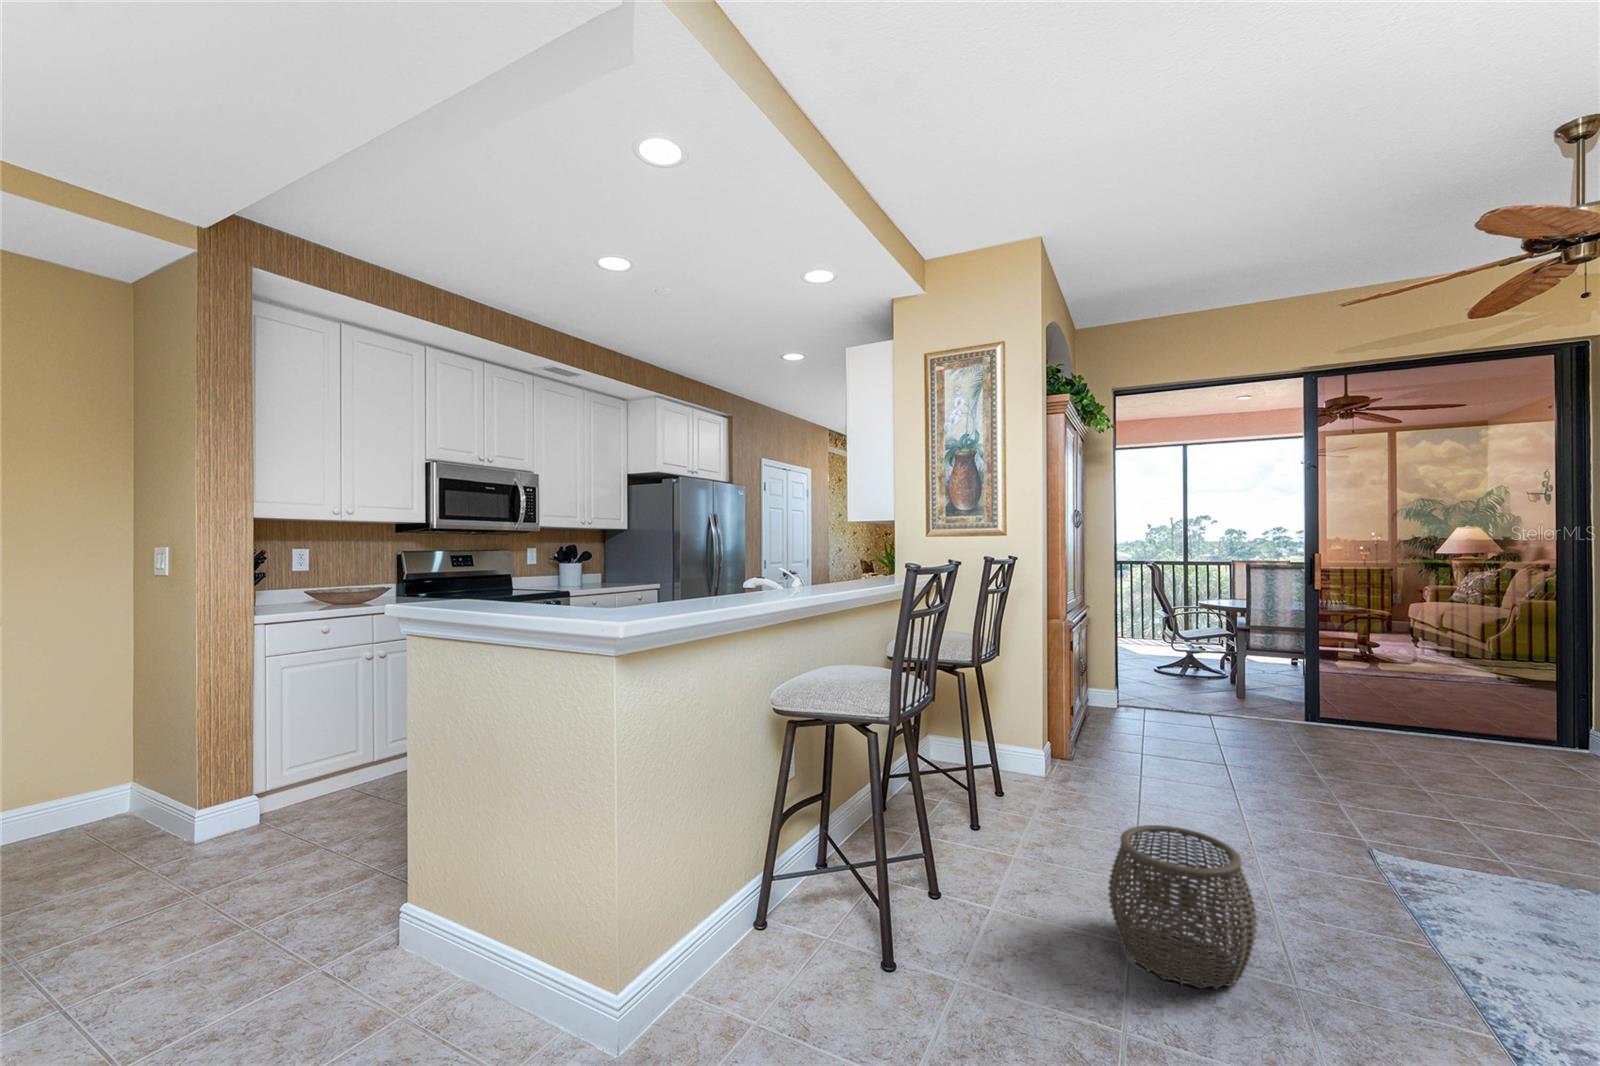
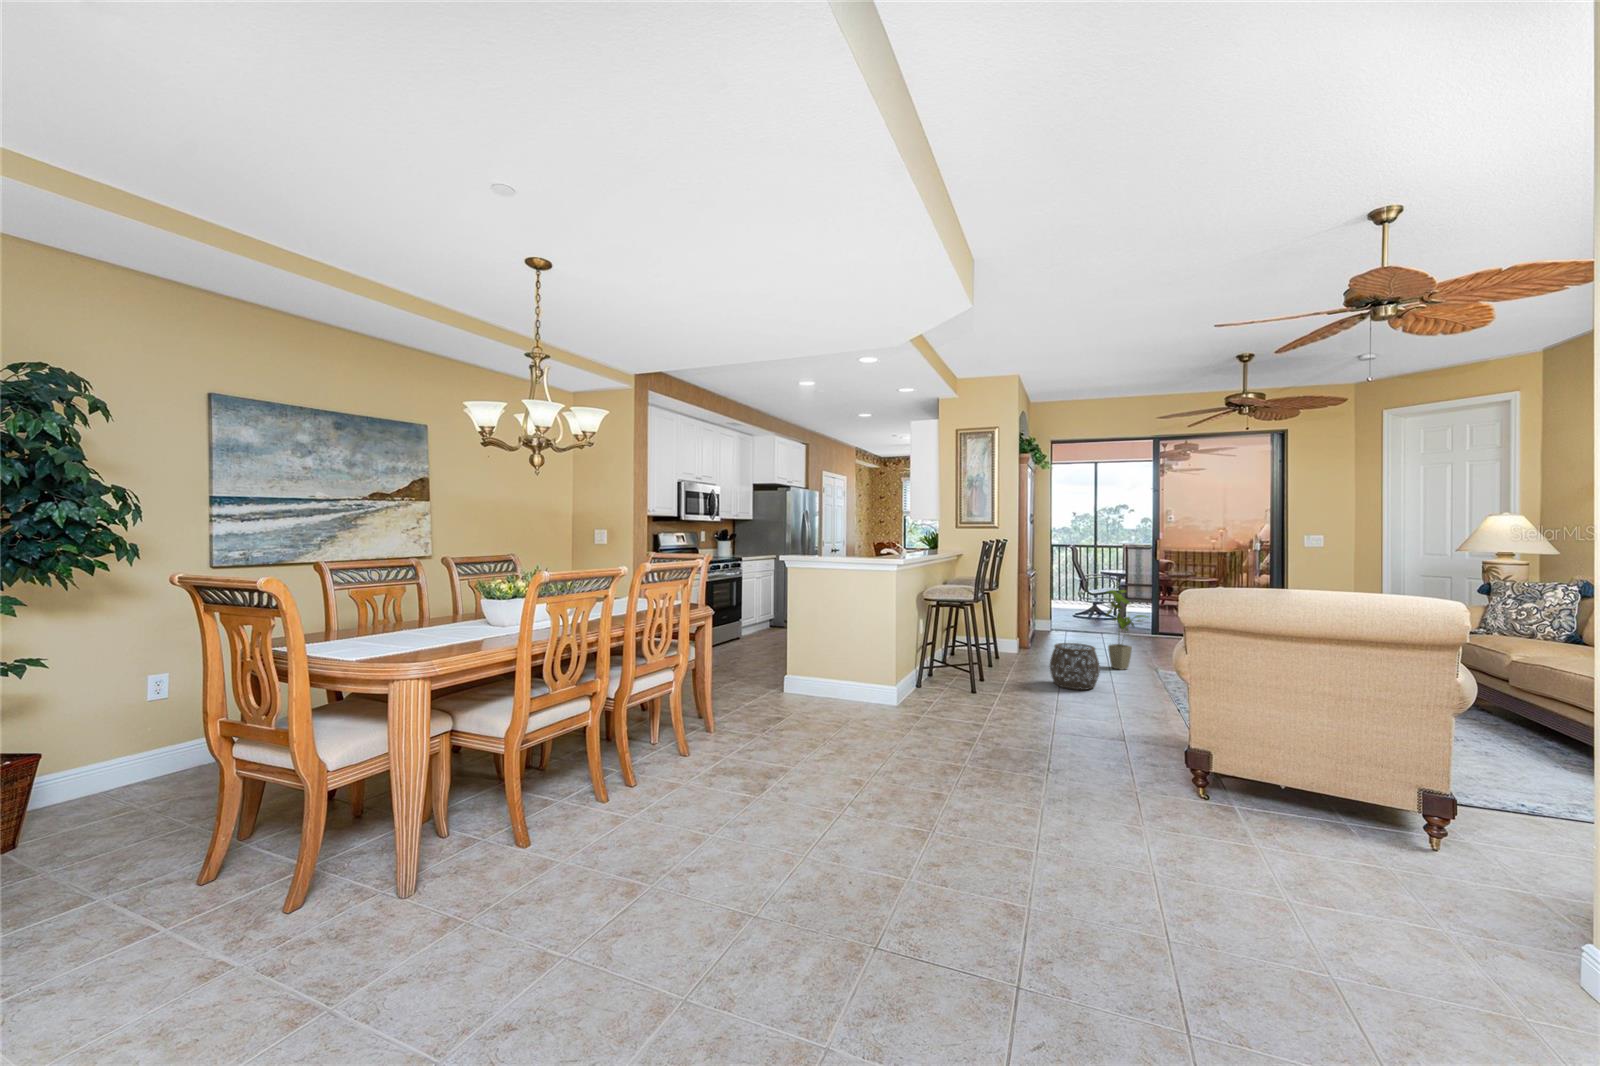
house plant: none [1241,670,1368,862] -> present [1106,590,1146,670]

